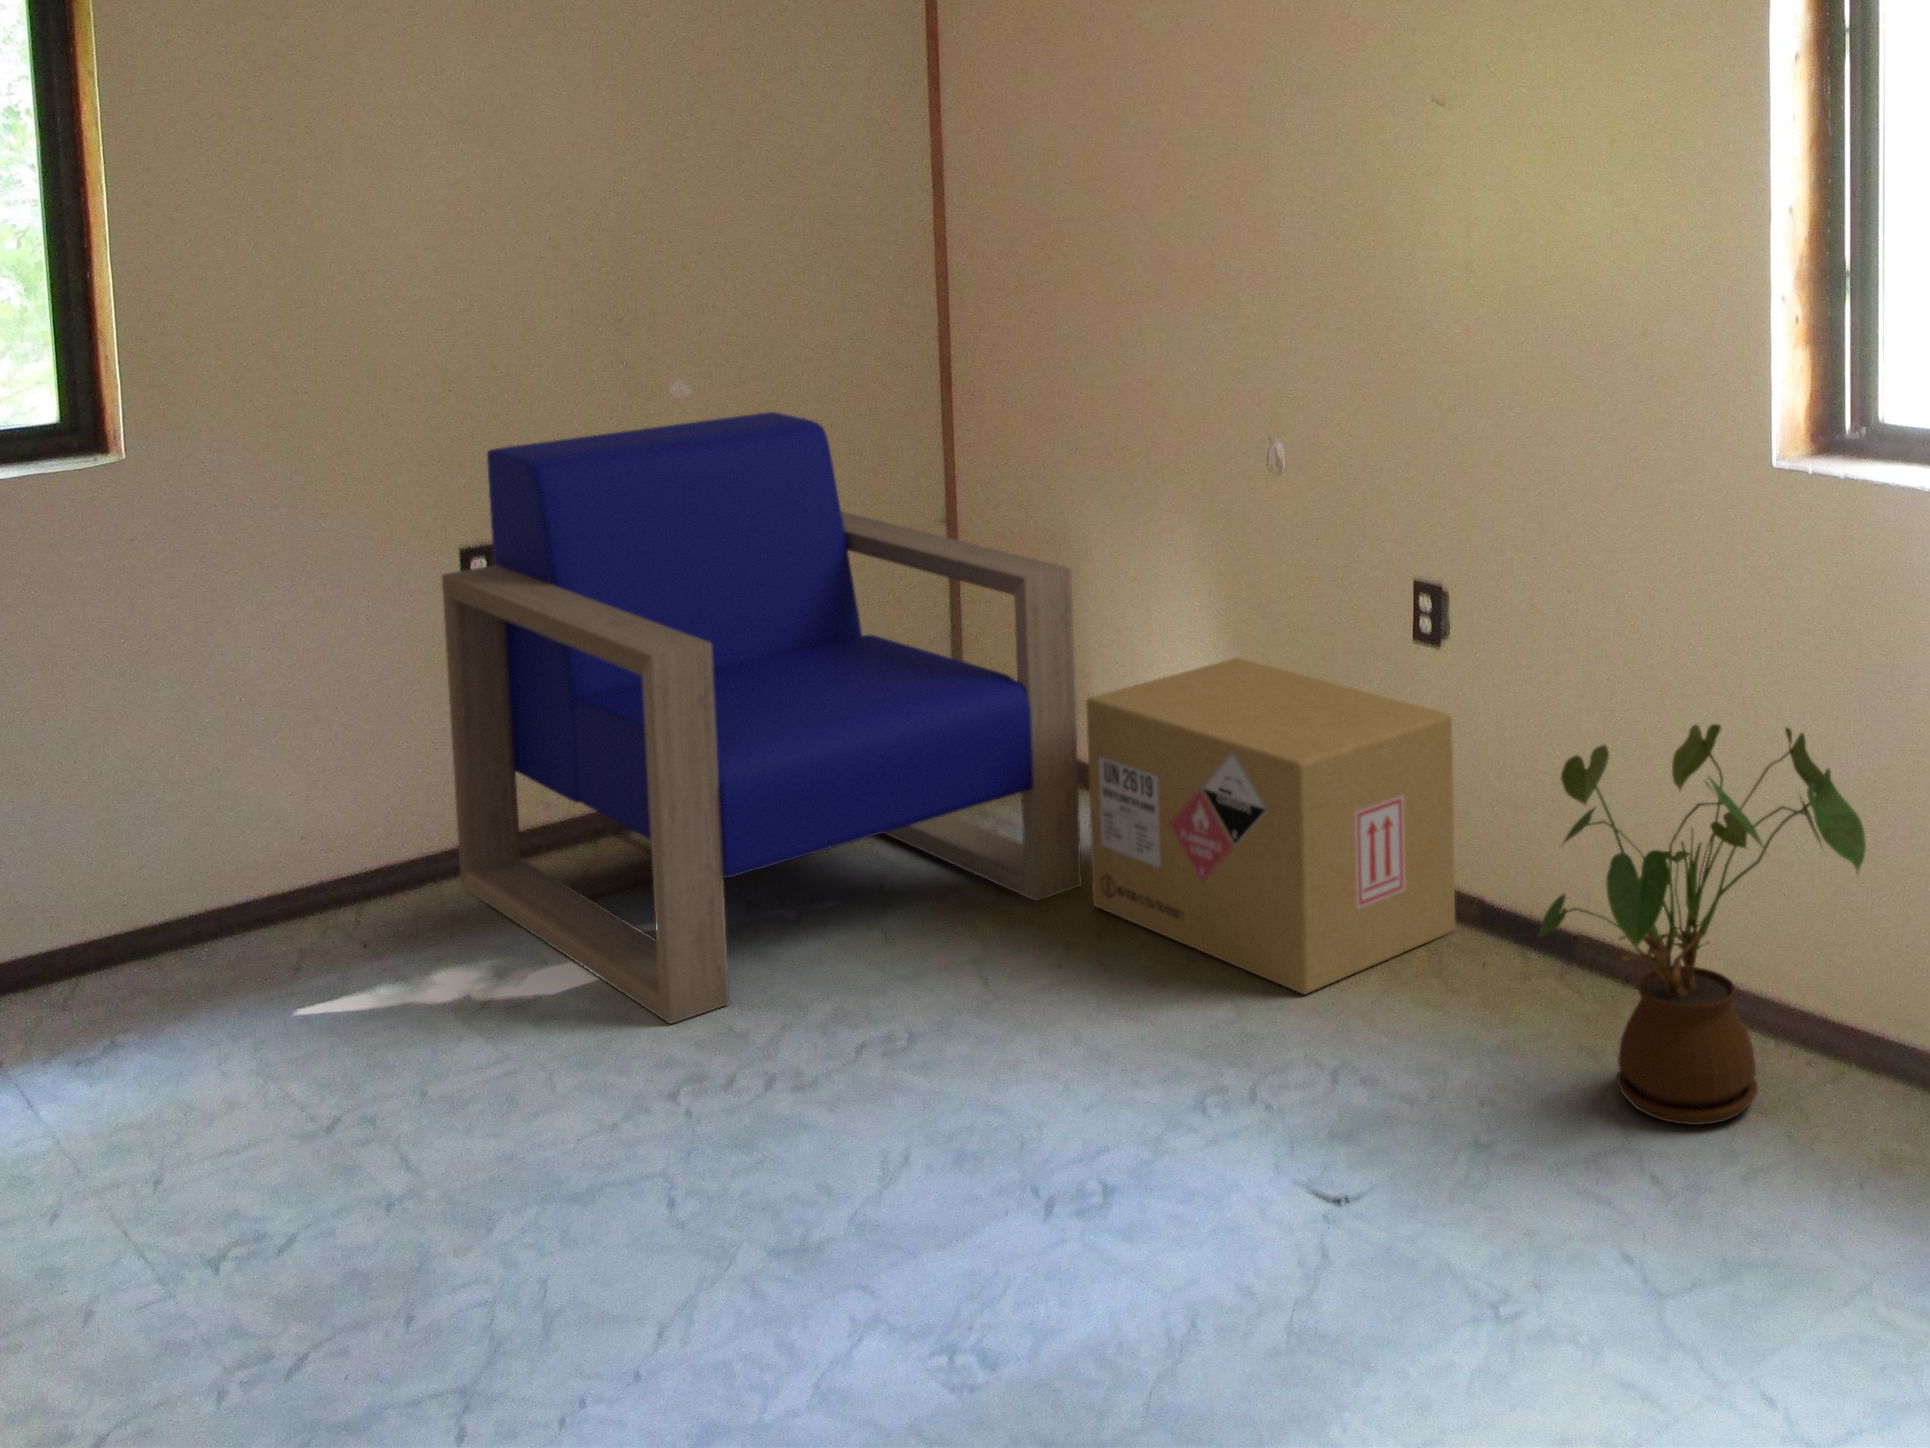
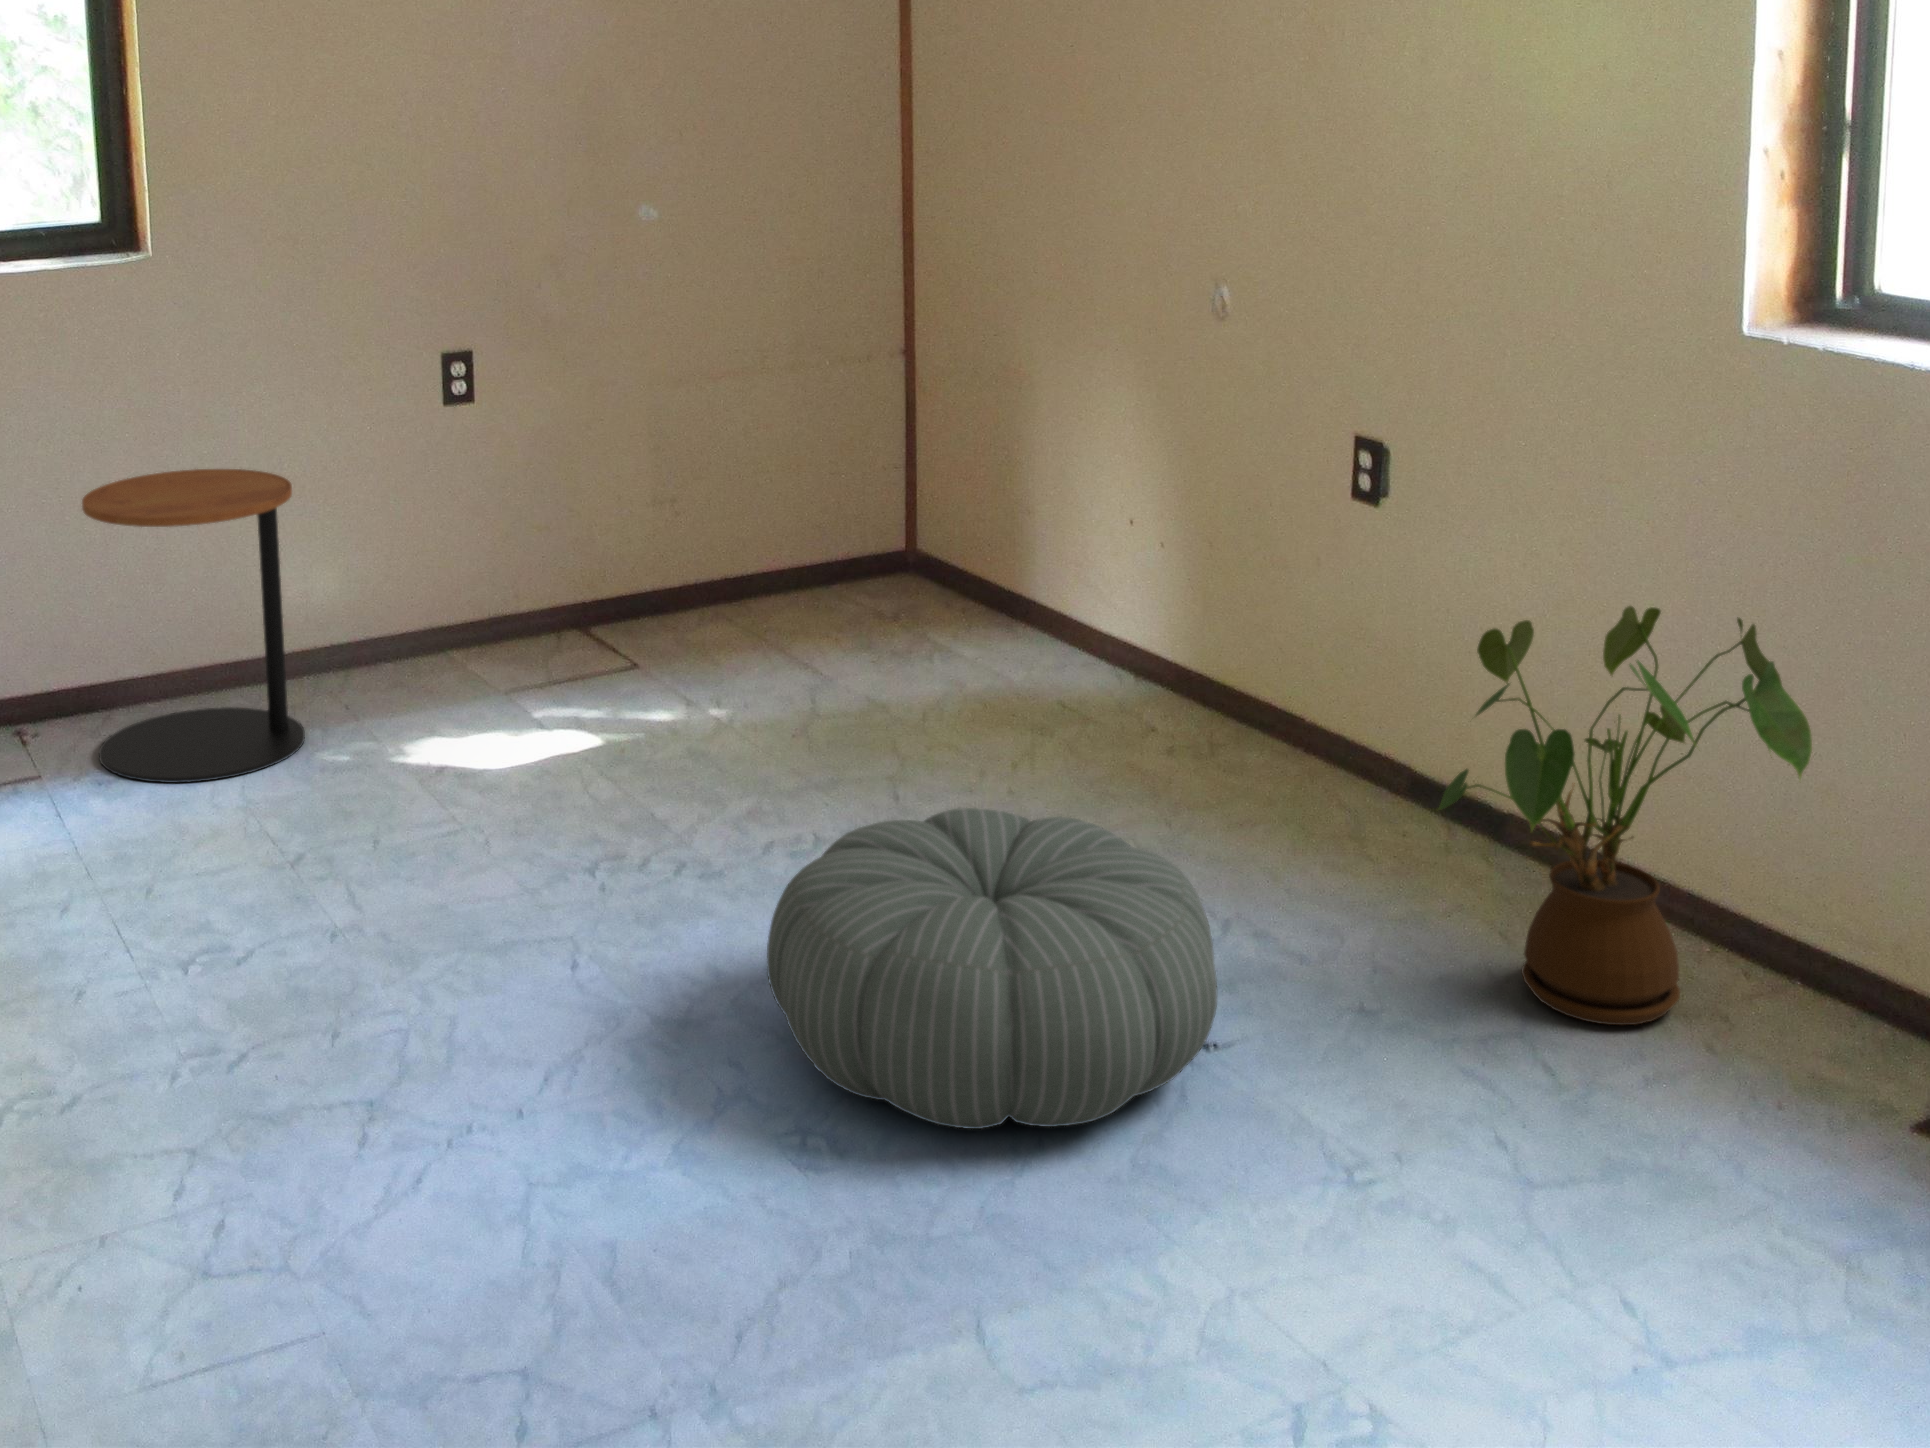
armchair: present [442,412,1082,1024] -> none [416,245,1001,810]
cardboard box: present [1086,658,1455,994] -> none [1008,513,1385,851]
side table: none [52,685,326,1050] -> present [82,469,305,783]
pouf: none [899,984,1357,1328] -> present [767,808,1217,1129]

